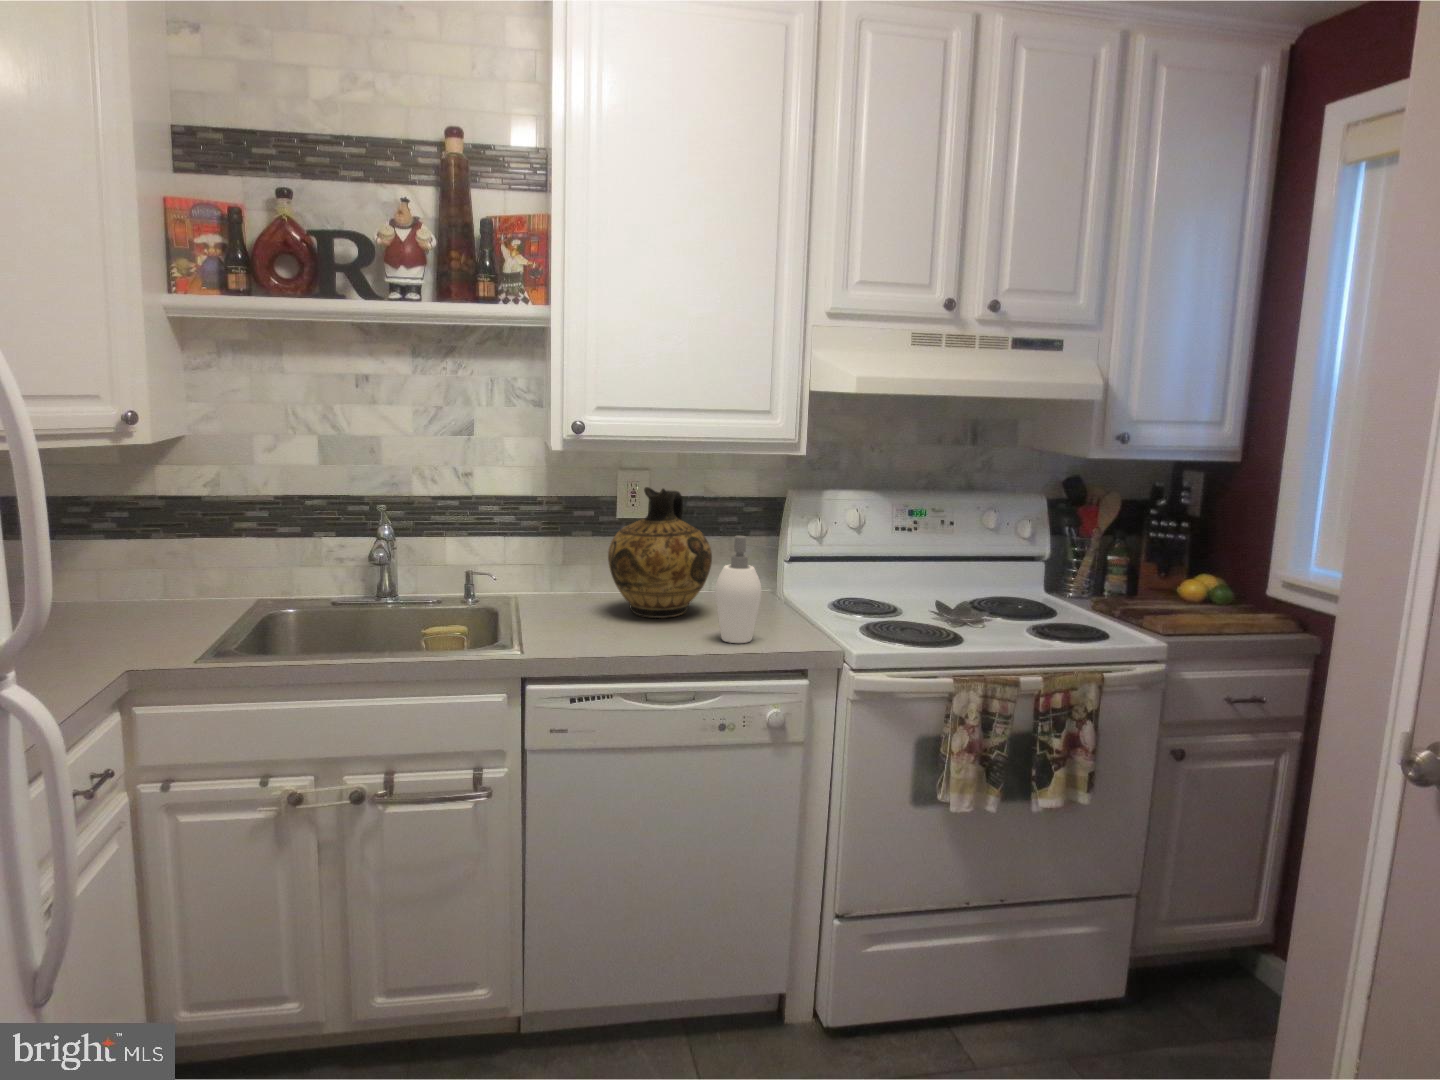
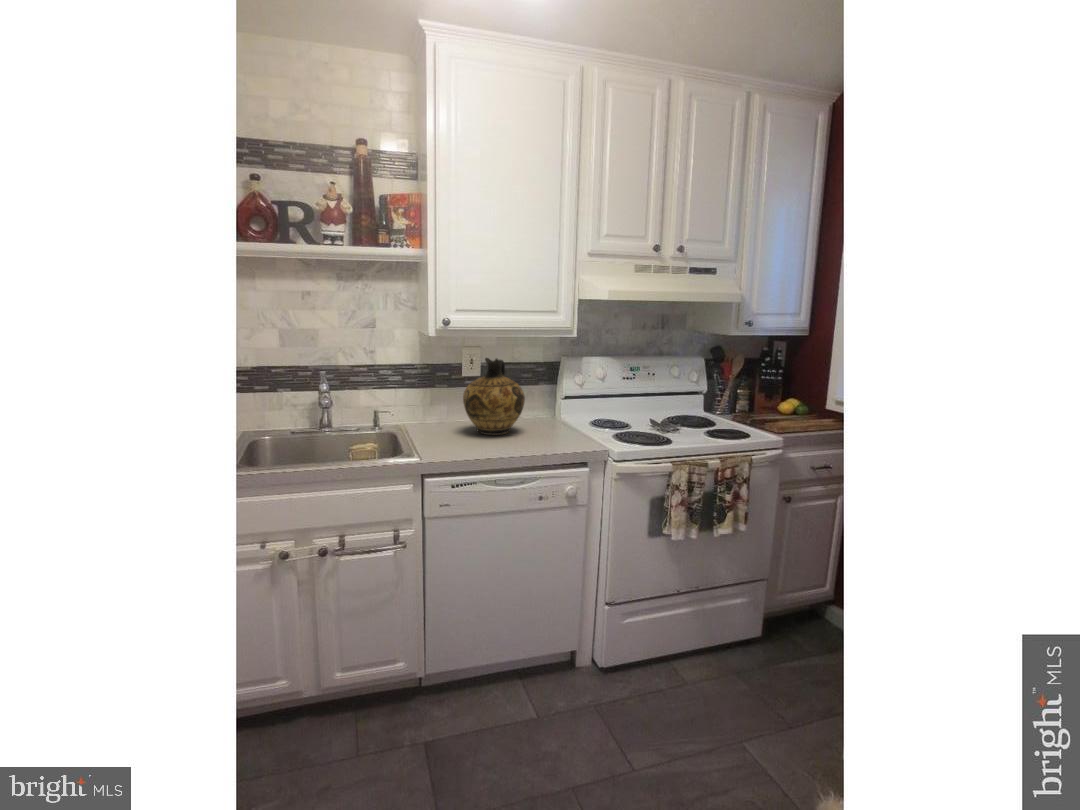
soap dispenser: present [715,536,770,643] -> none [533,385,569,448]

